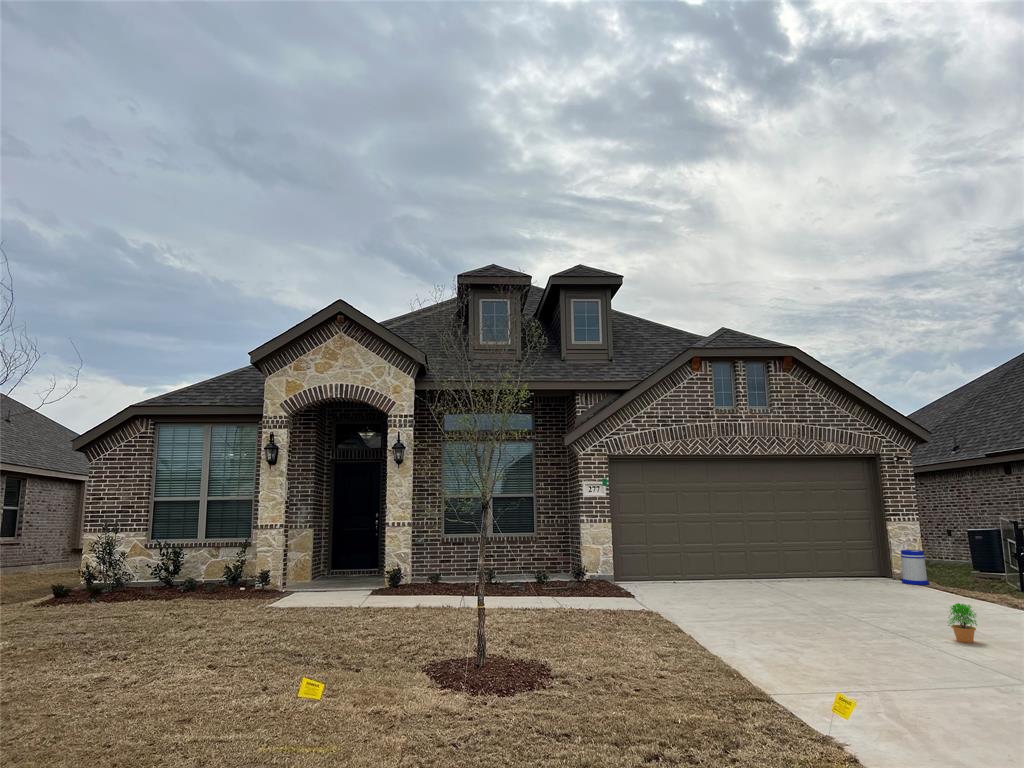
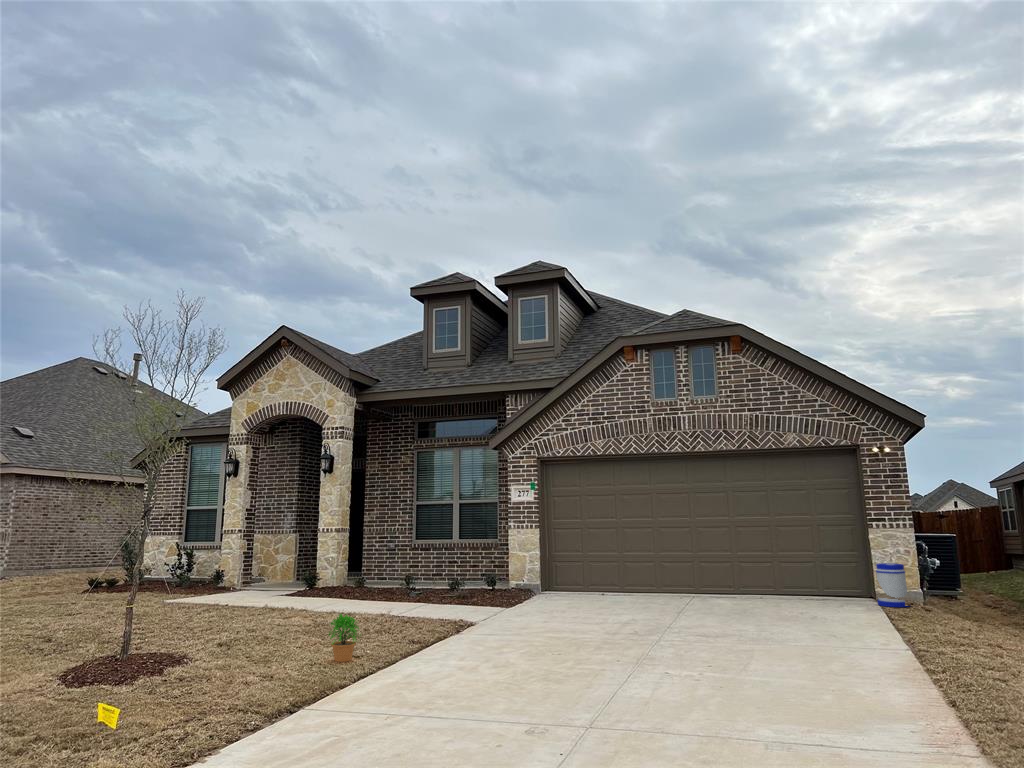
potted plant: present [948,603,977,643] -> present [329,614,359,662]

